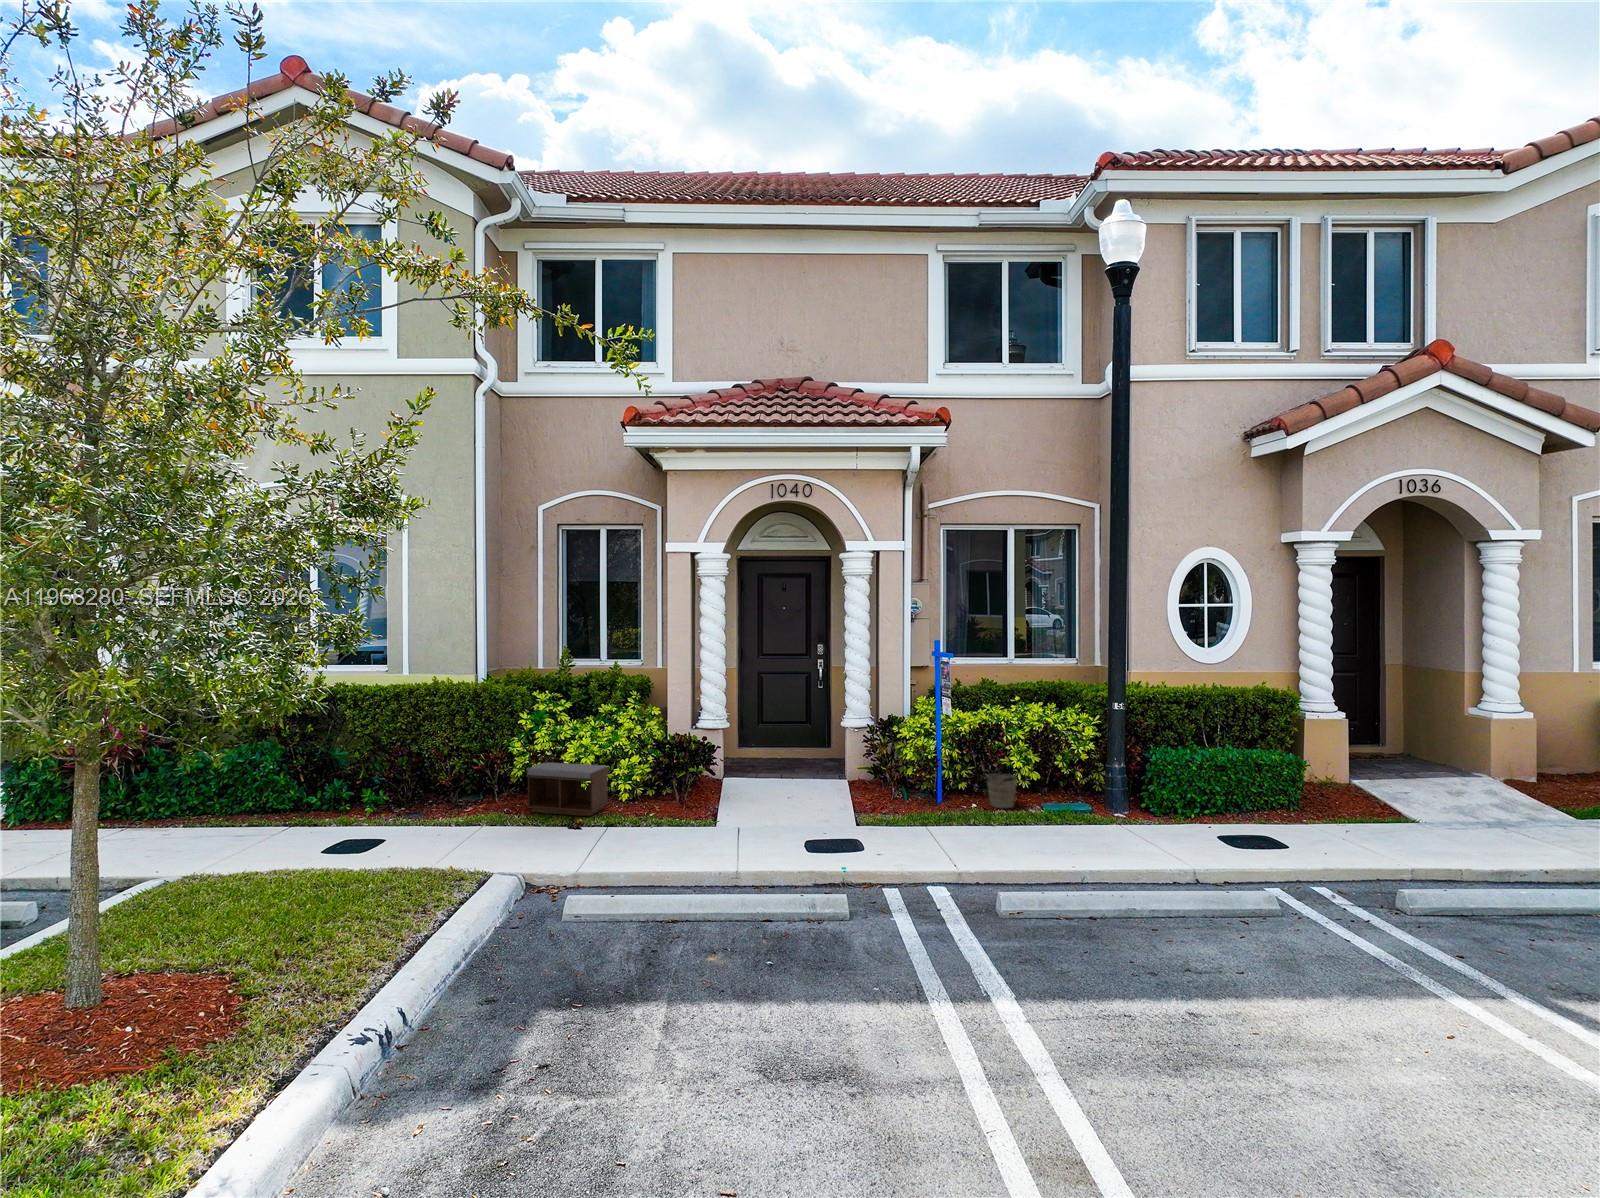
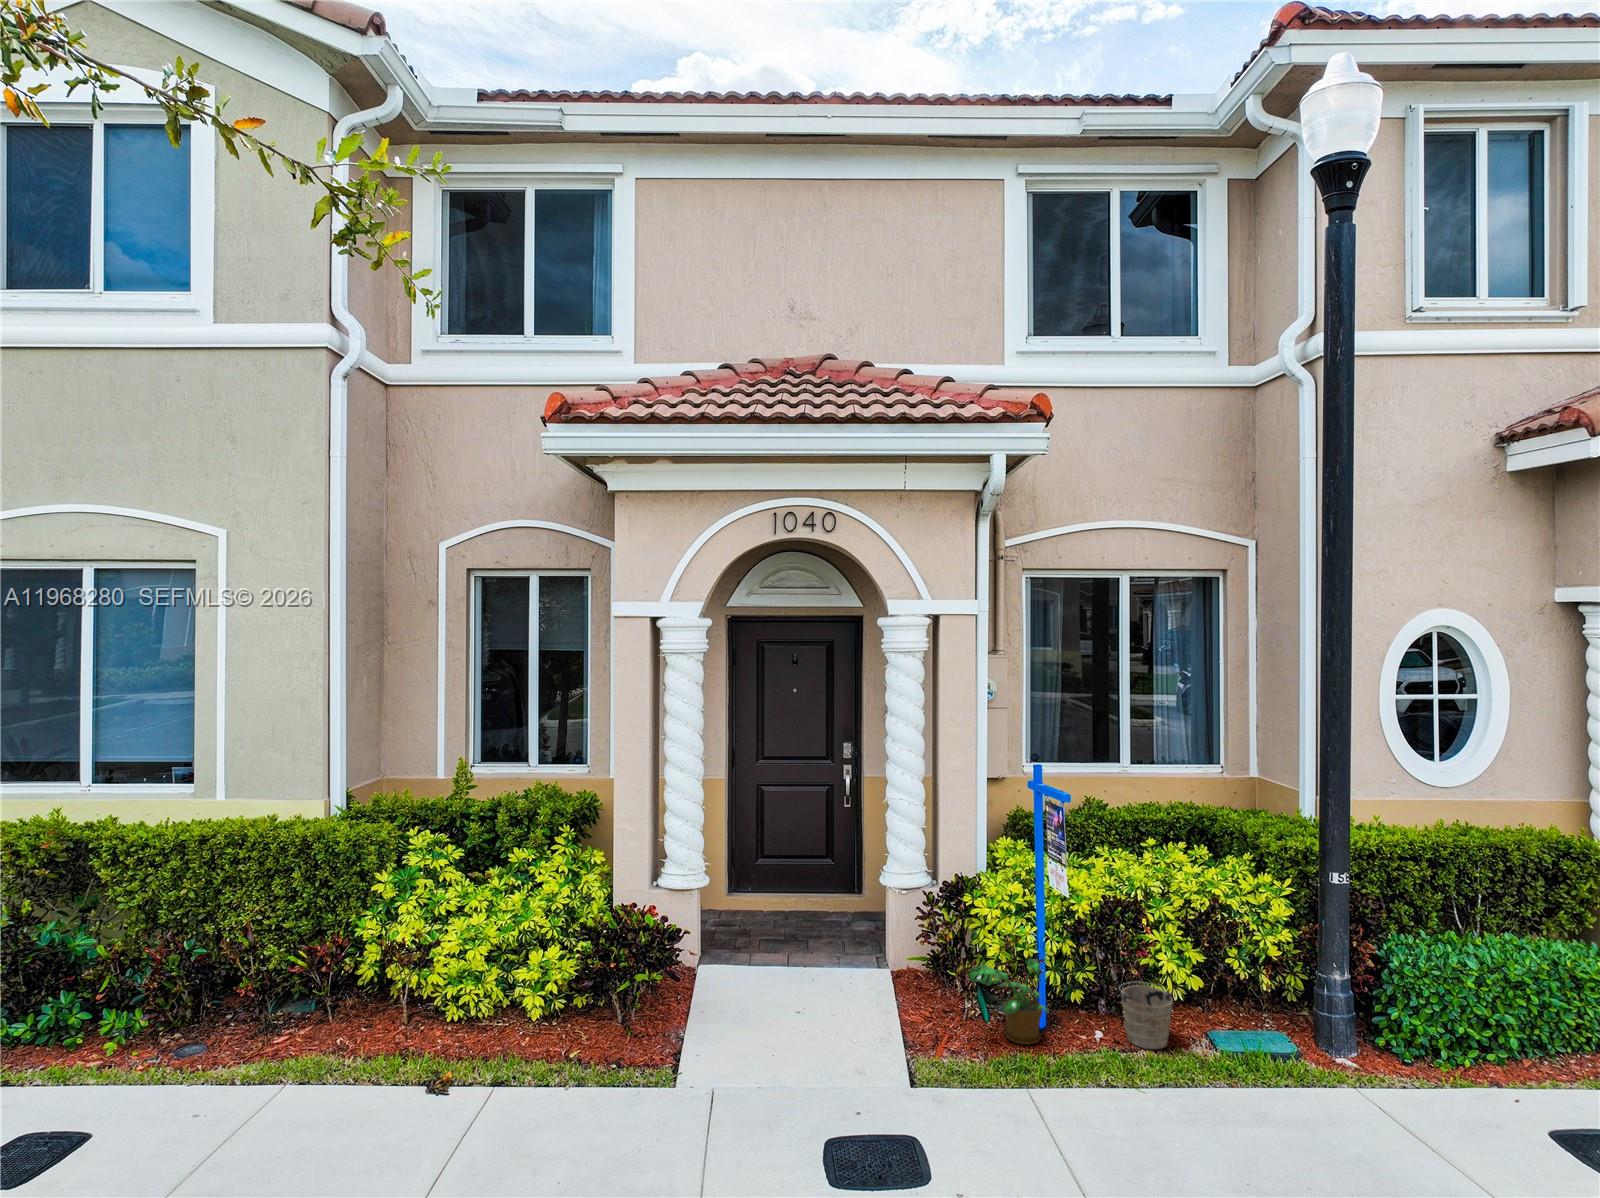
potted plant: none [893,760,943,807] -> present [969,959,1049,1044]
bench: present [526,763,608,816] -> none [370,960,506,1063]

